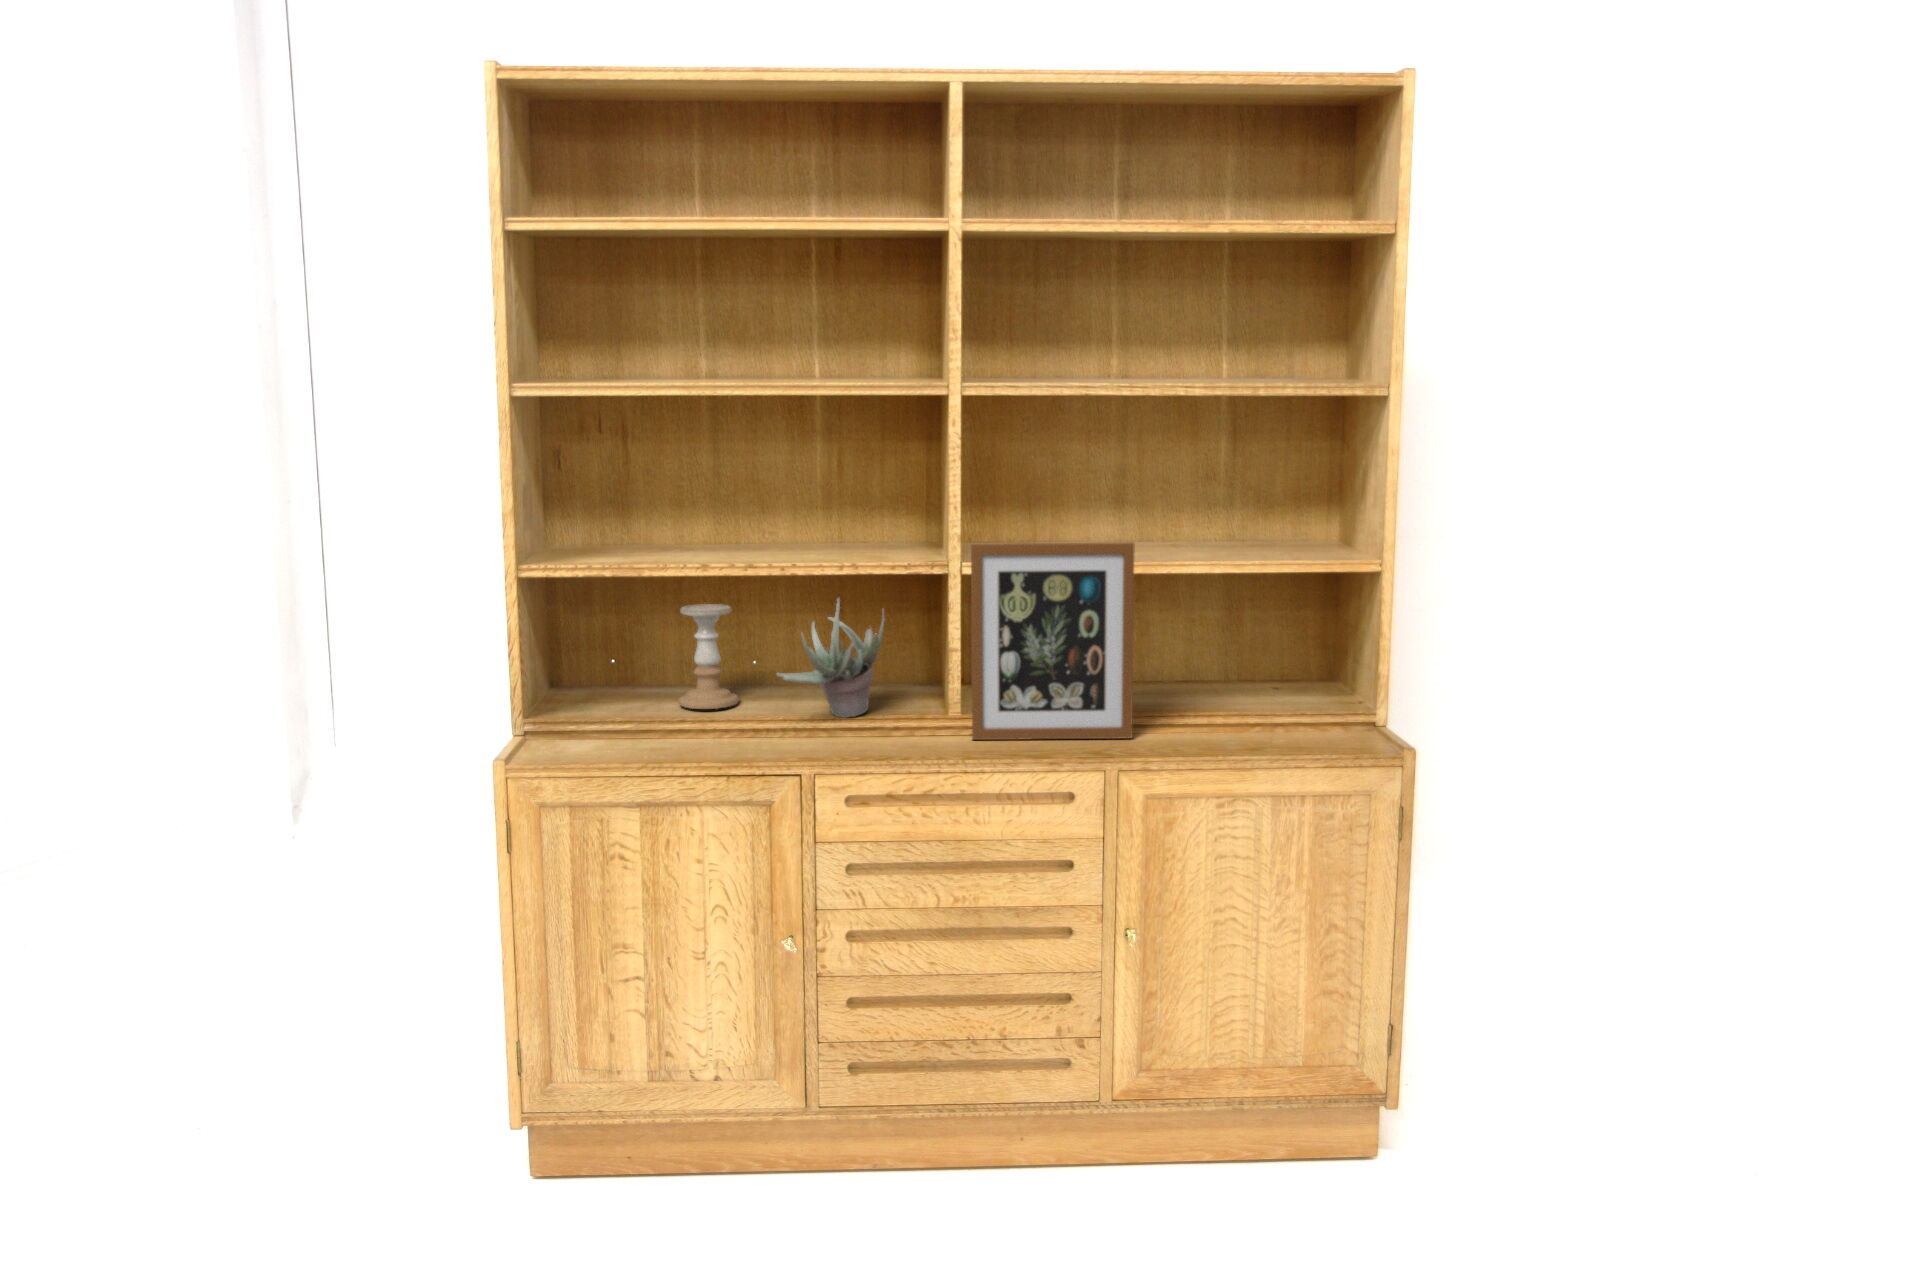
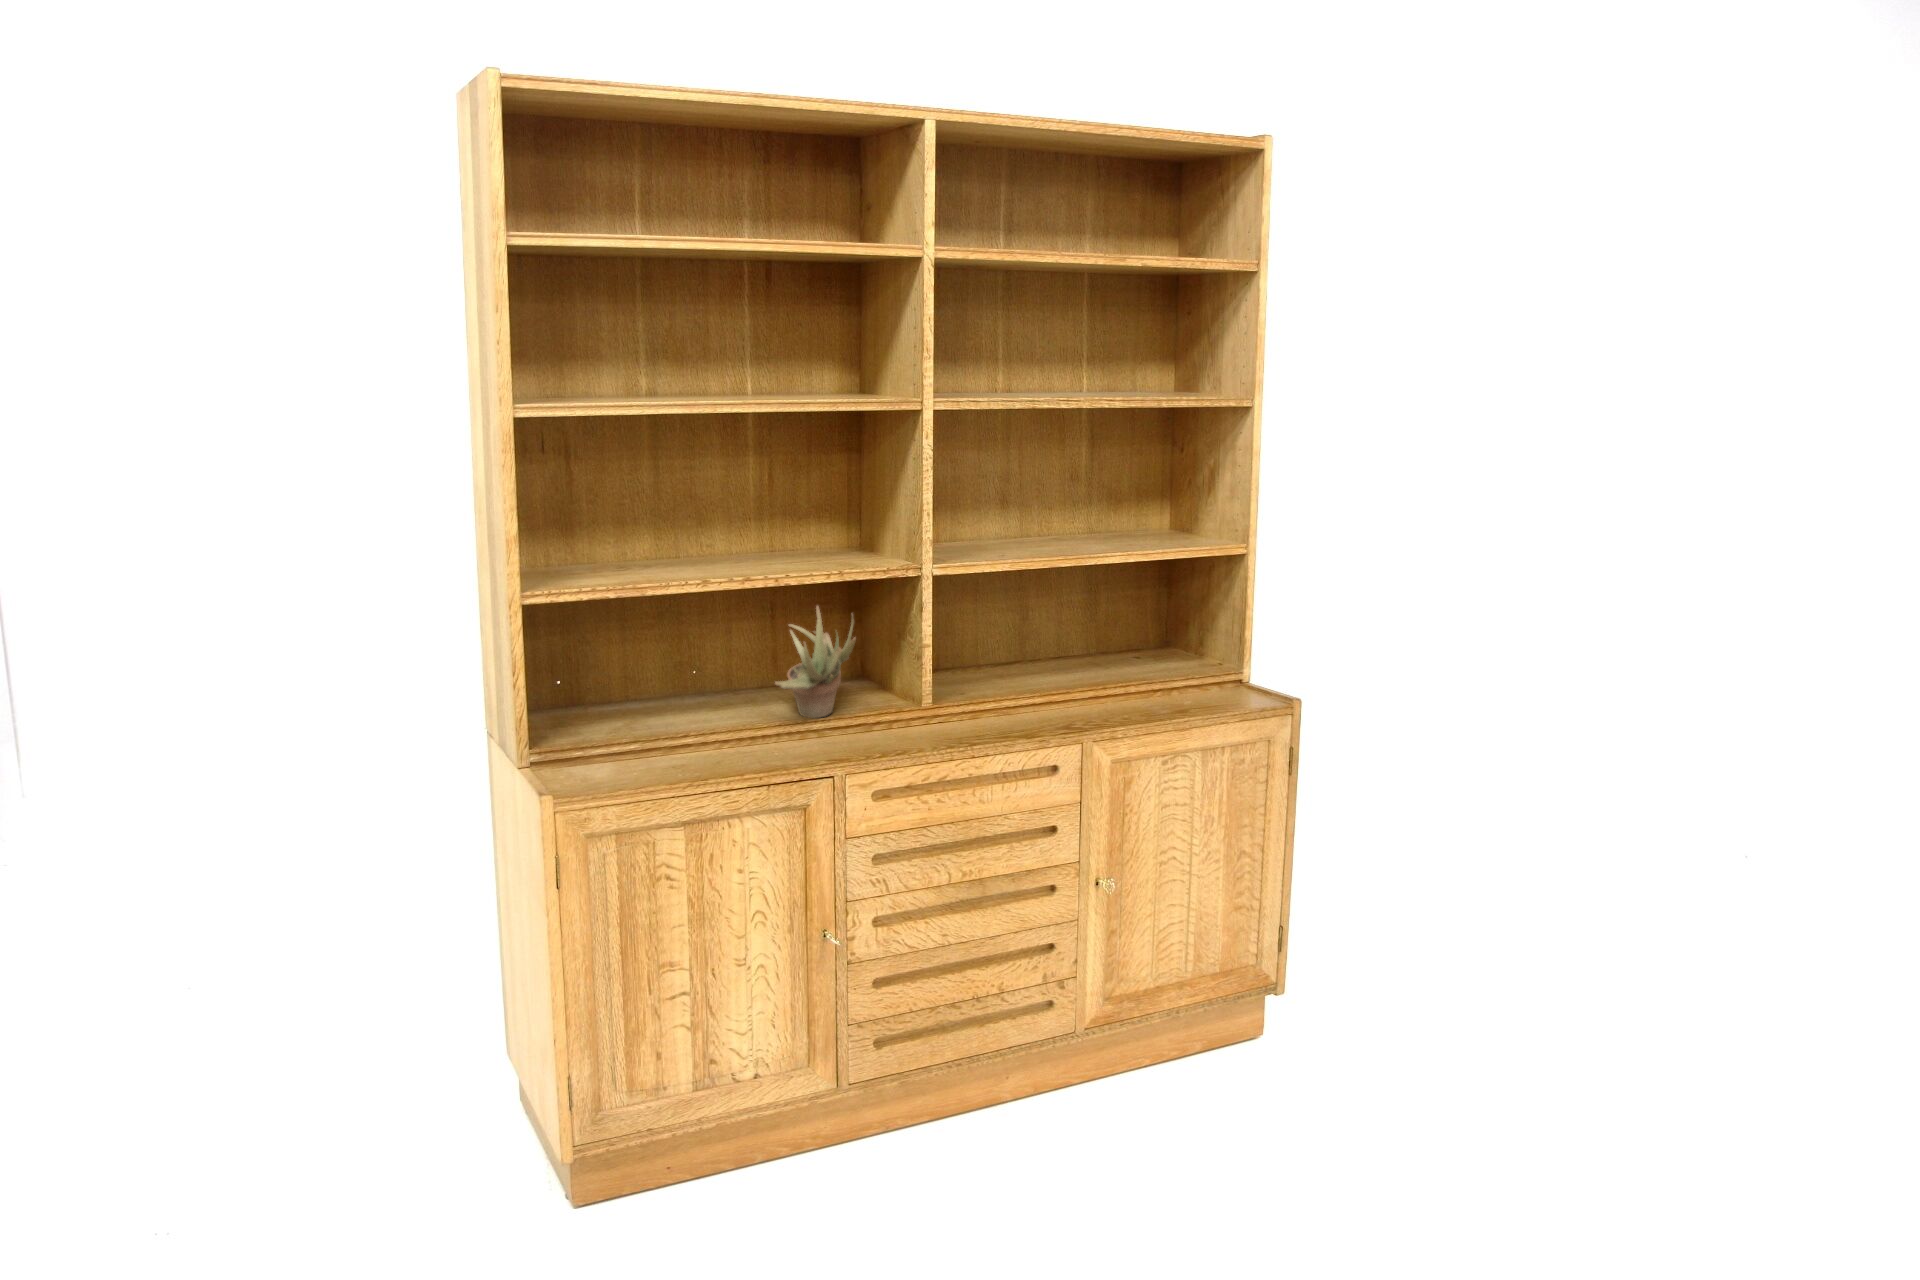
picture frame: present [971,542,1134,740] -> none [953,542,1086,728]
candle holder: present [679,604,739,709] -> none [644,619,703,723]

